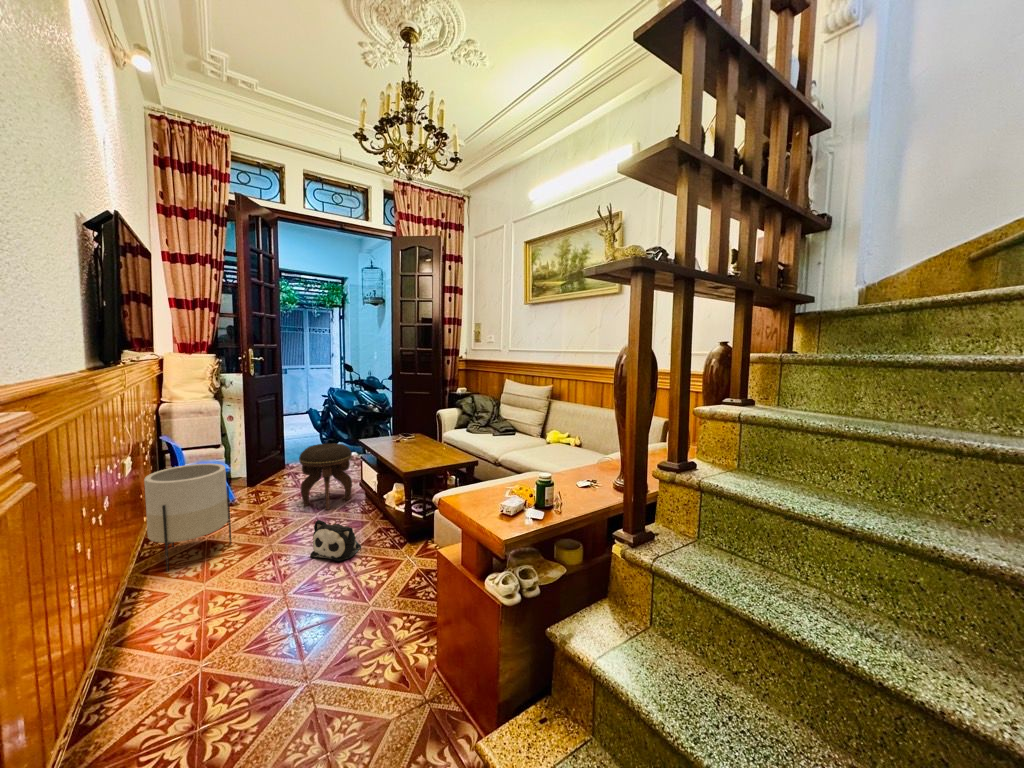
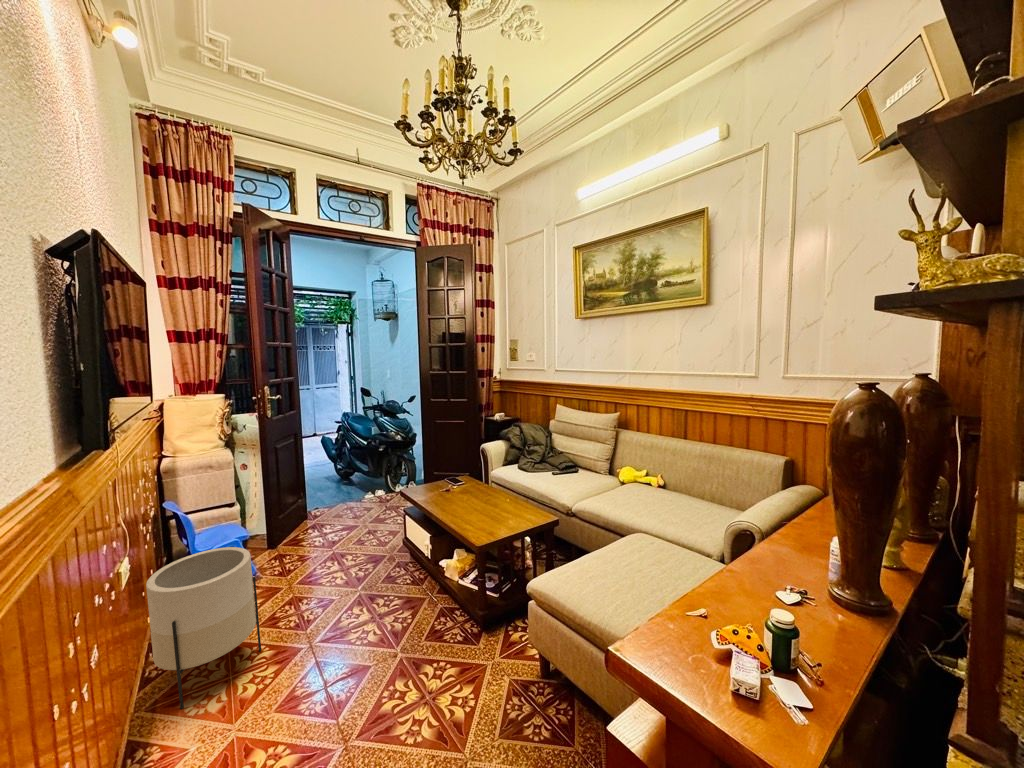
footstool: present [299,443,352,510] -> none [334,497,396,583]
plush toy: present [310,520,361,561] -> none [367,619,428,678]

